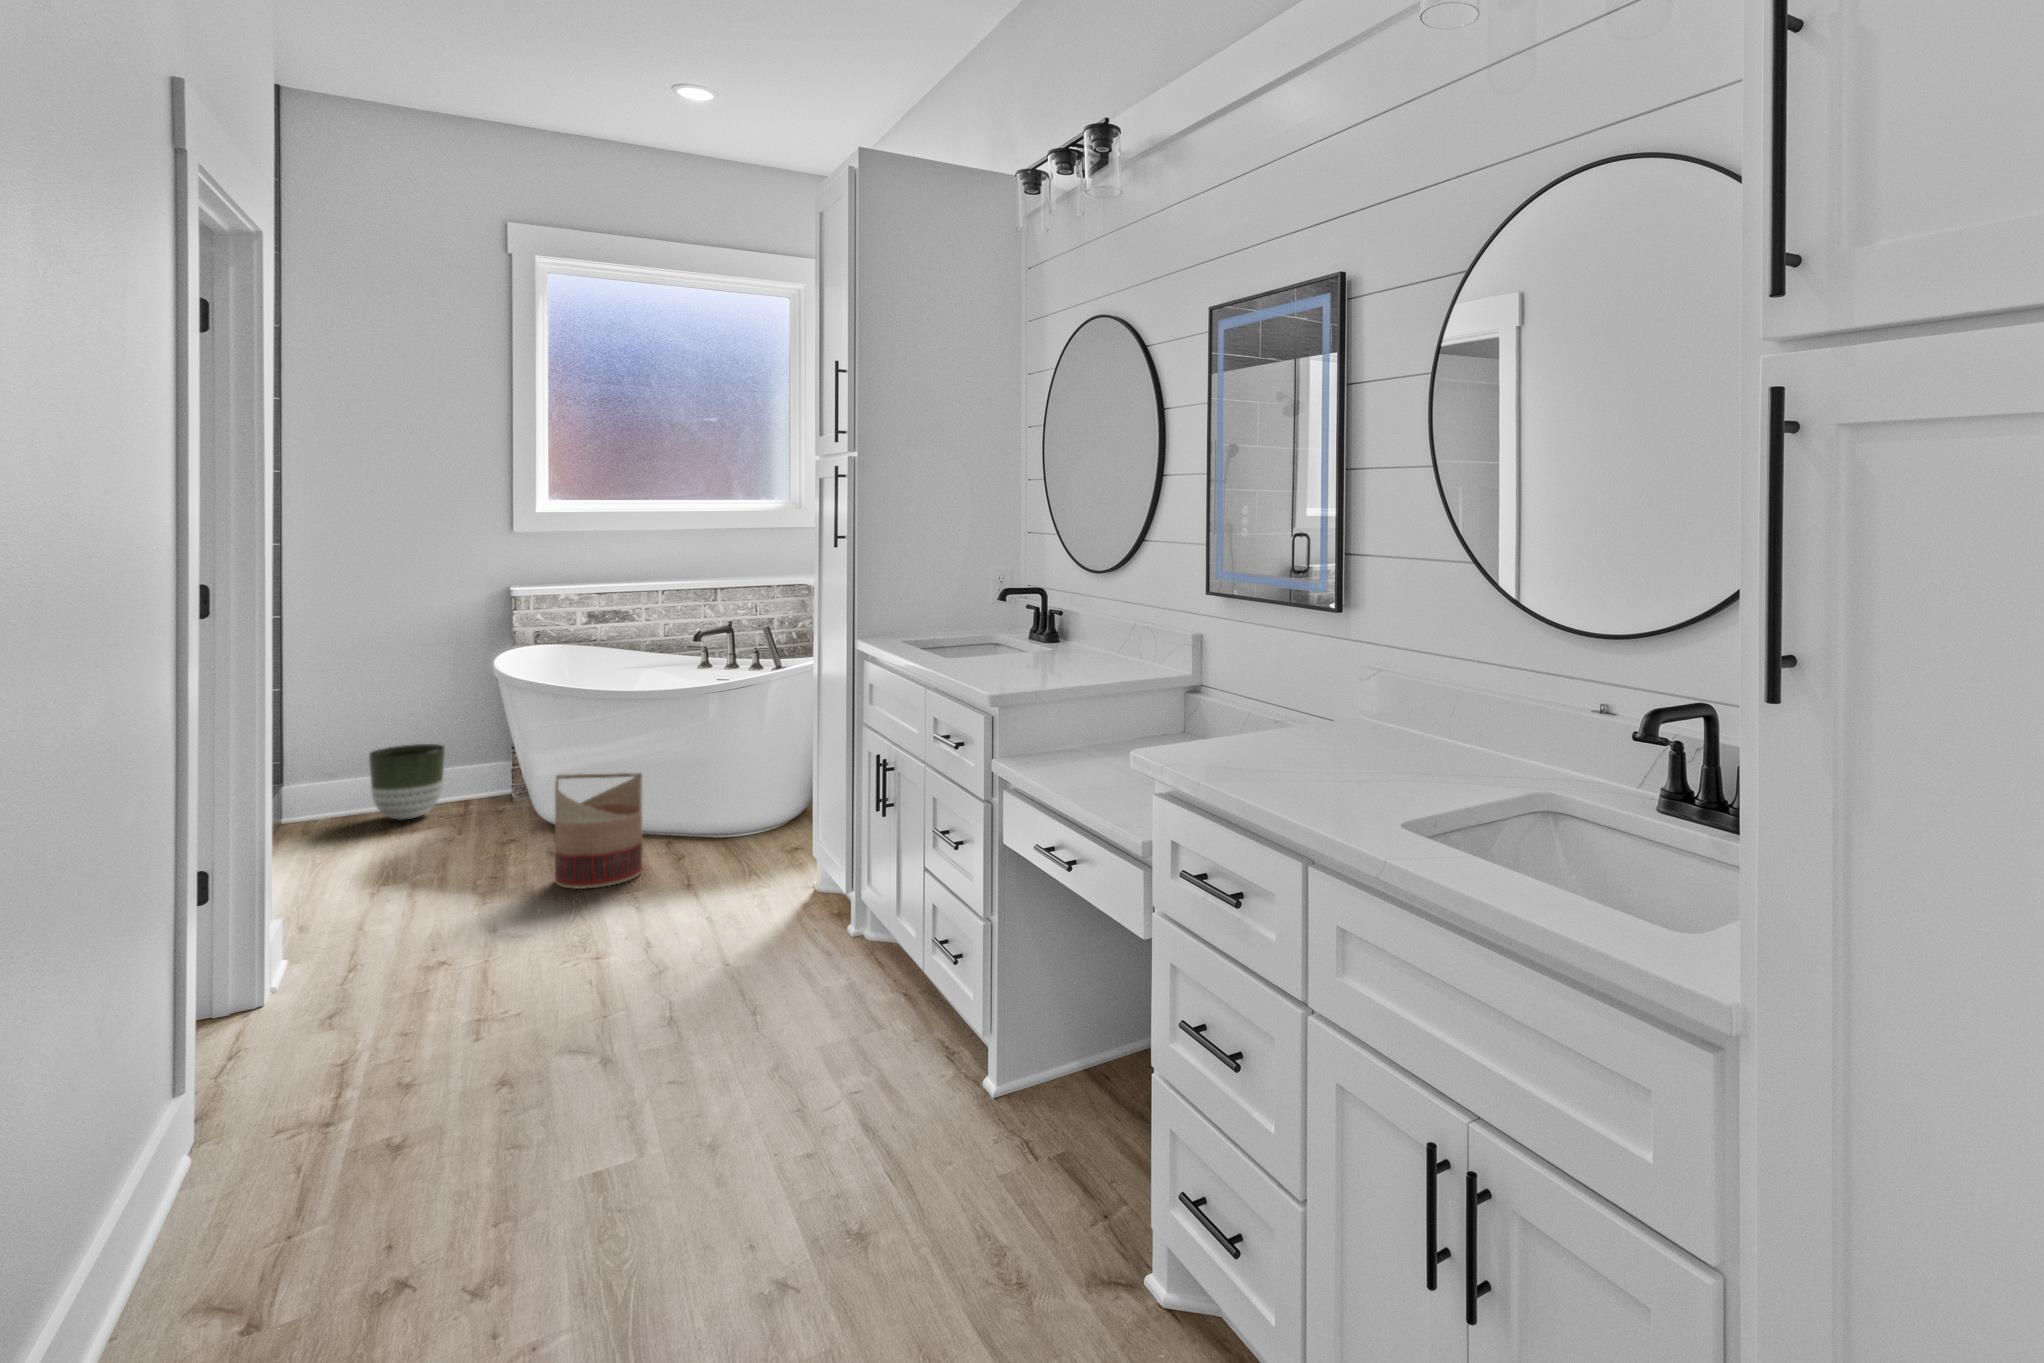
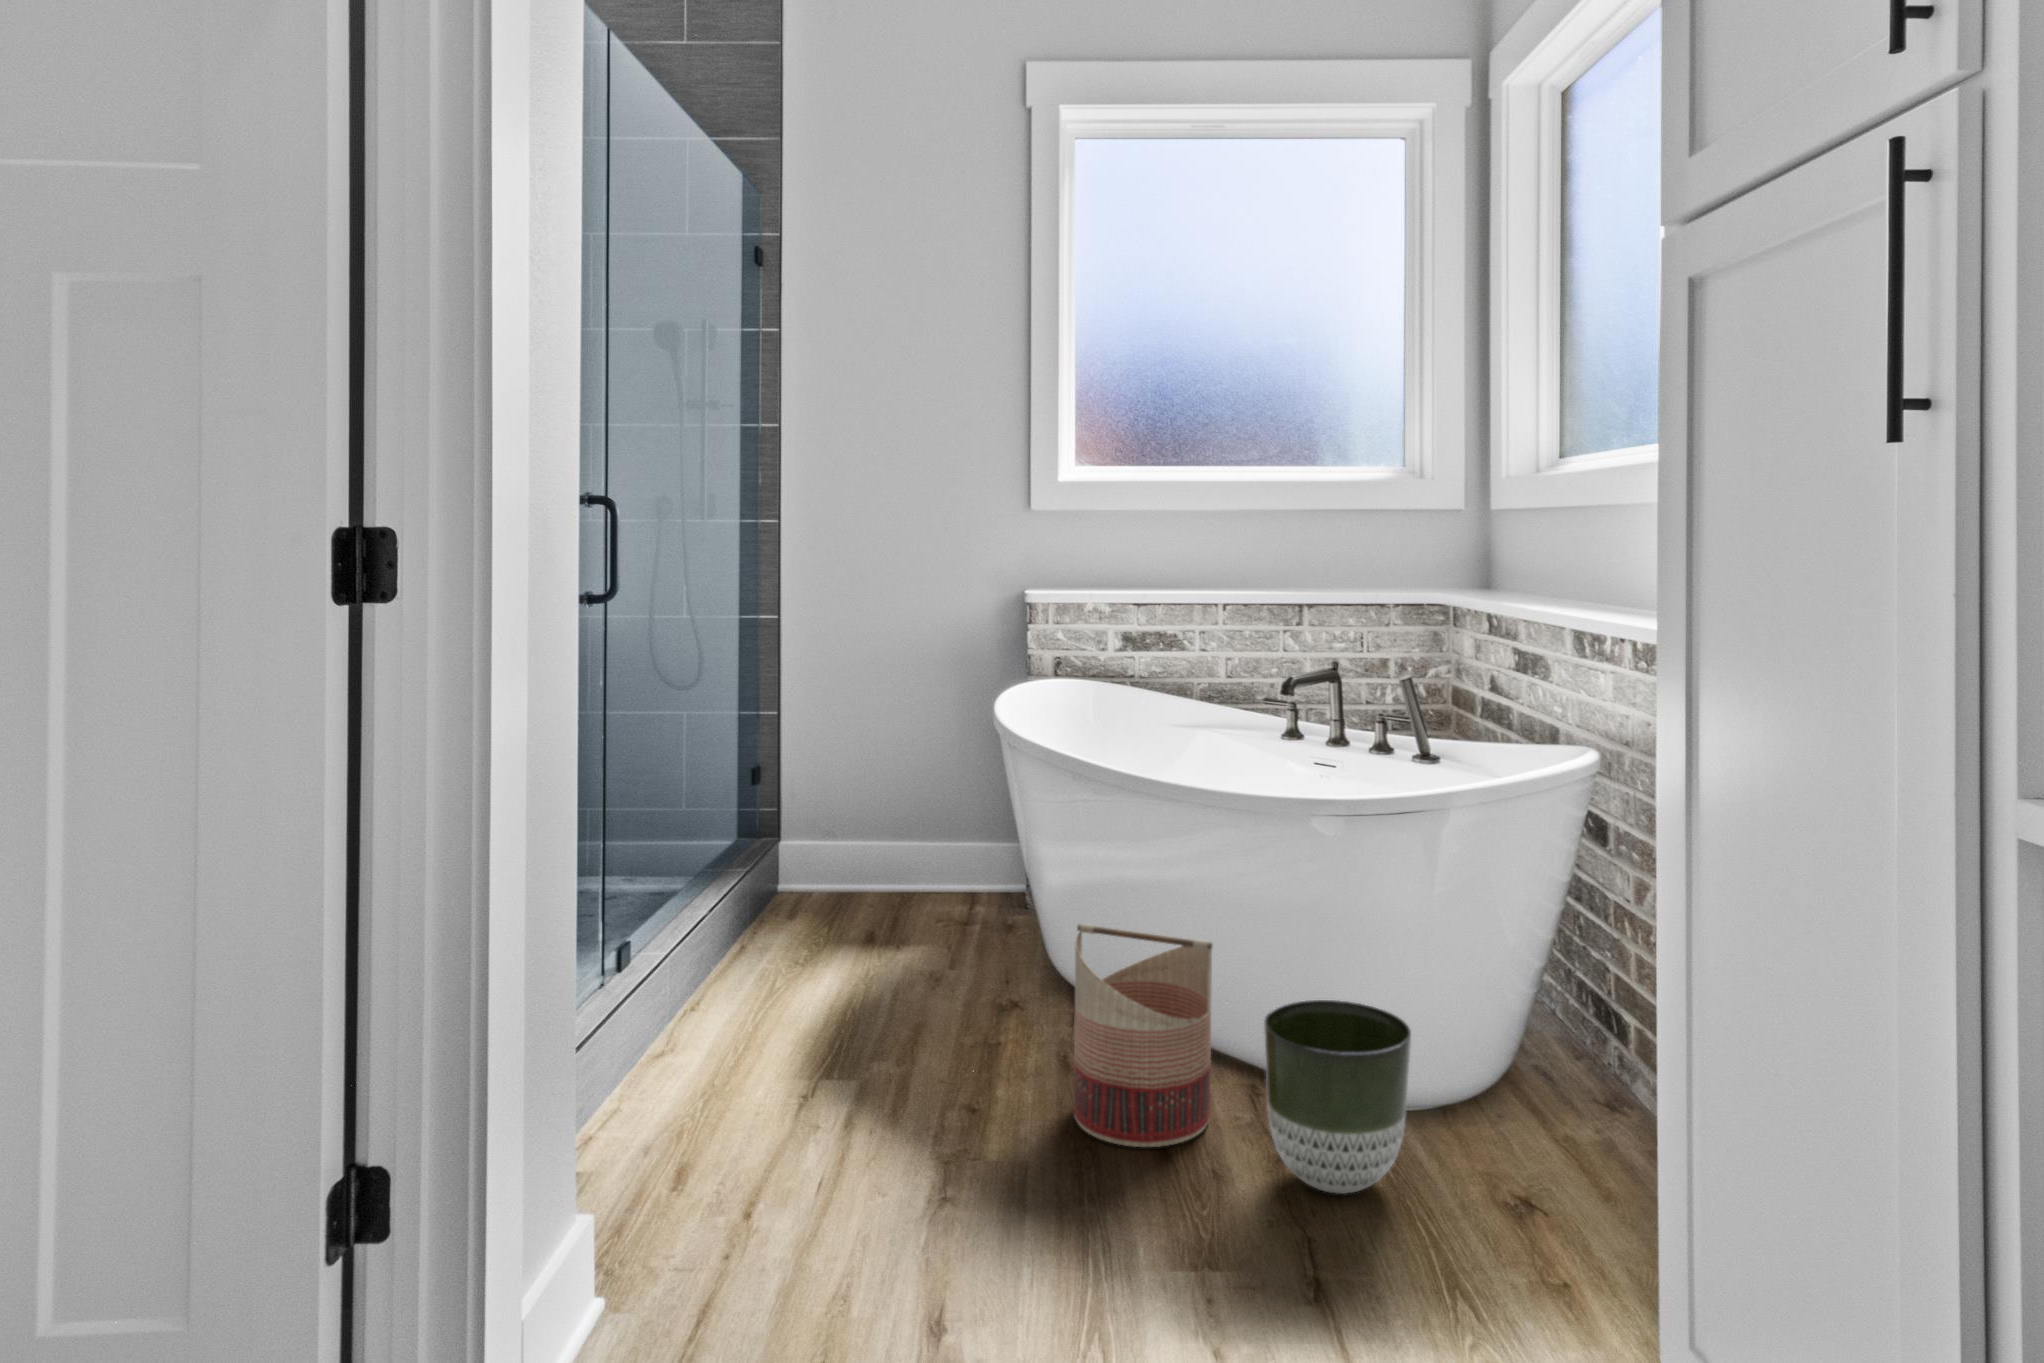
planter: present [369,744,445,820] -> present [1264,1000,1411,1194]

